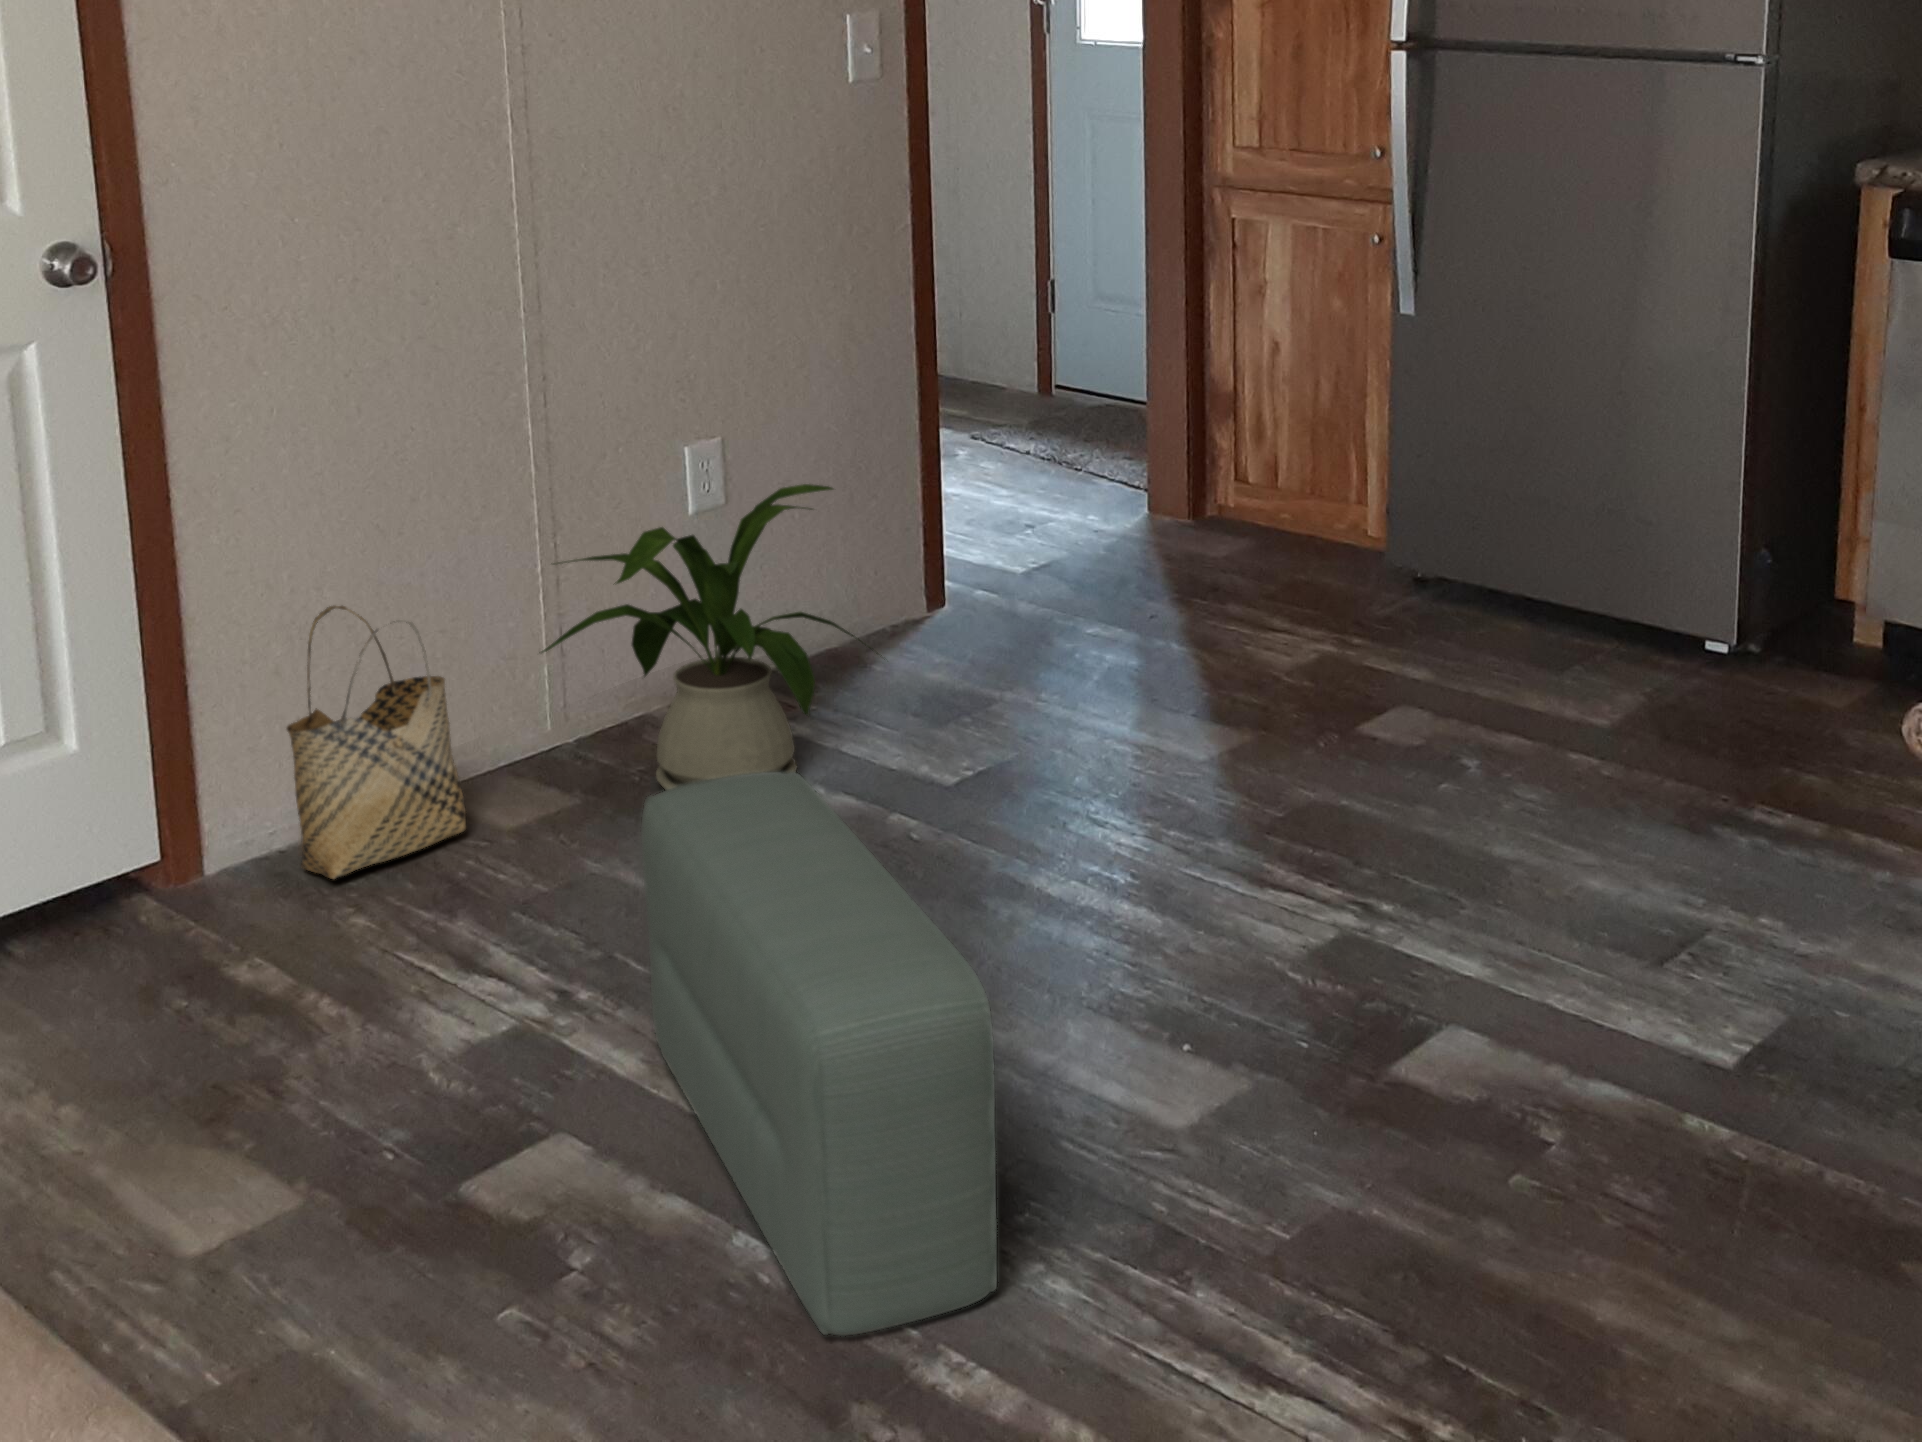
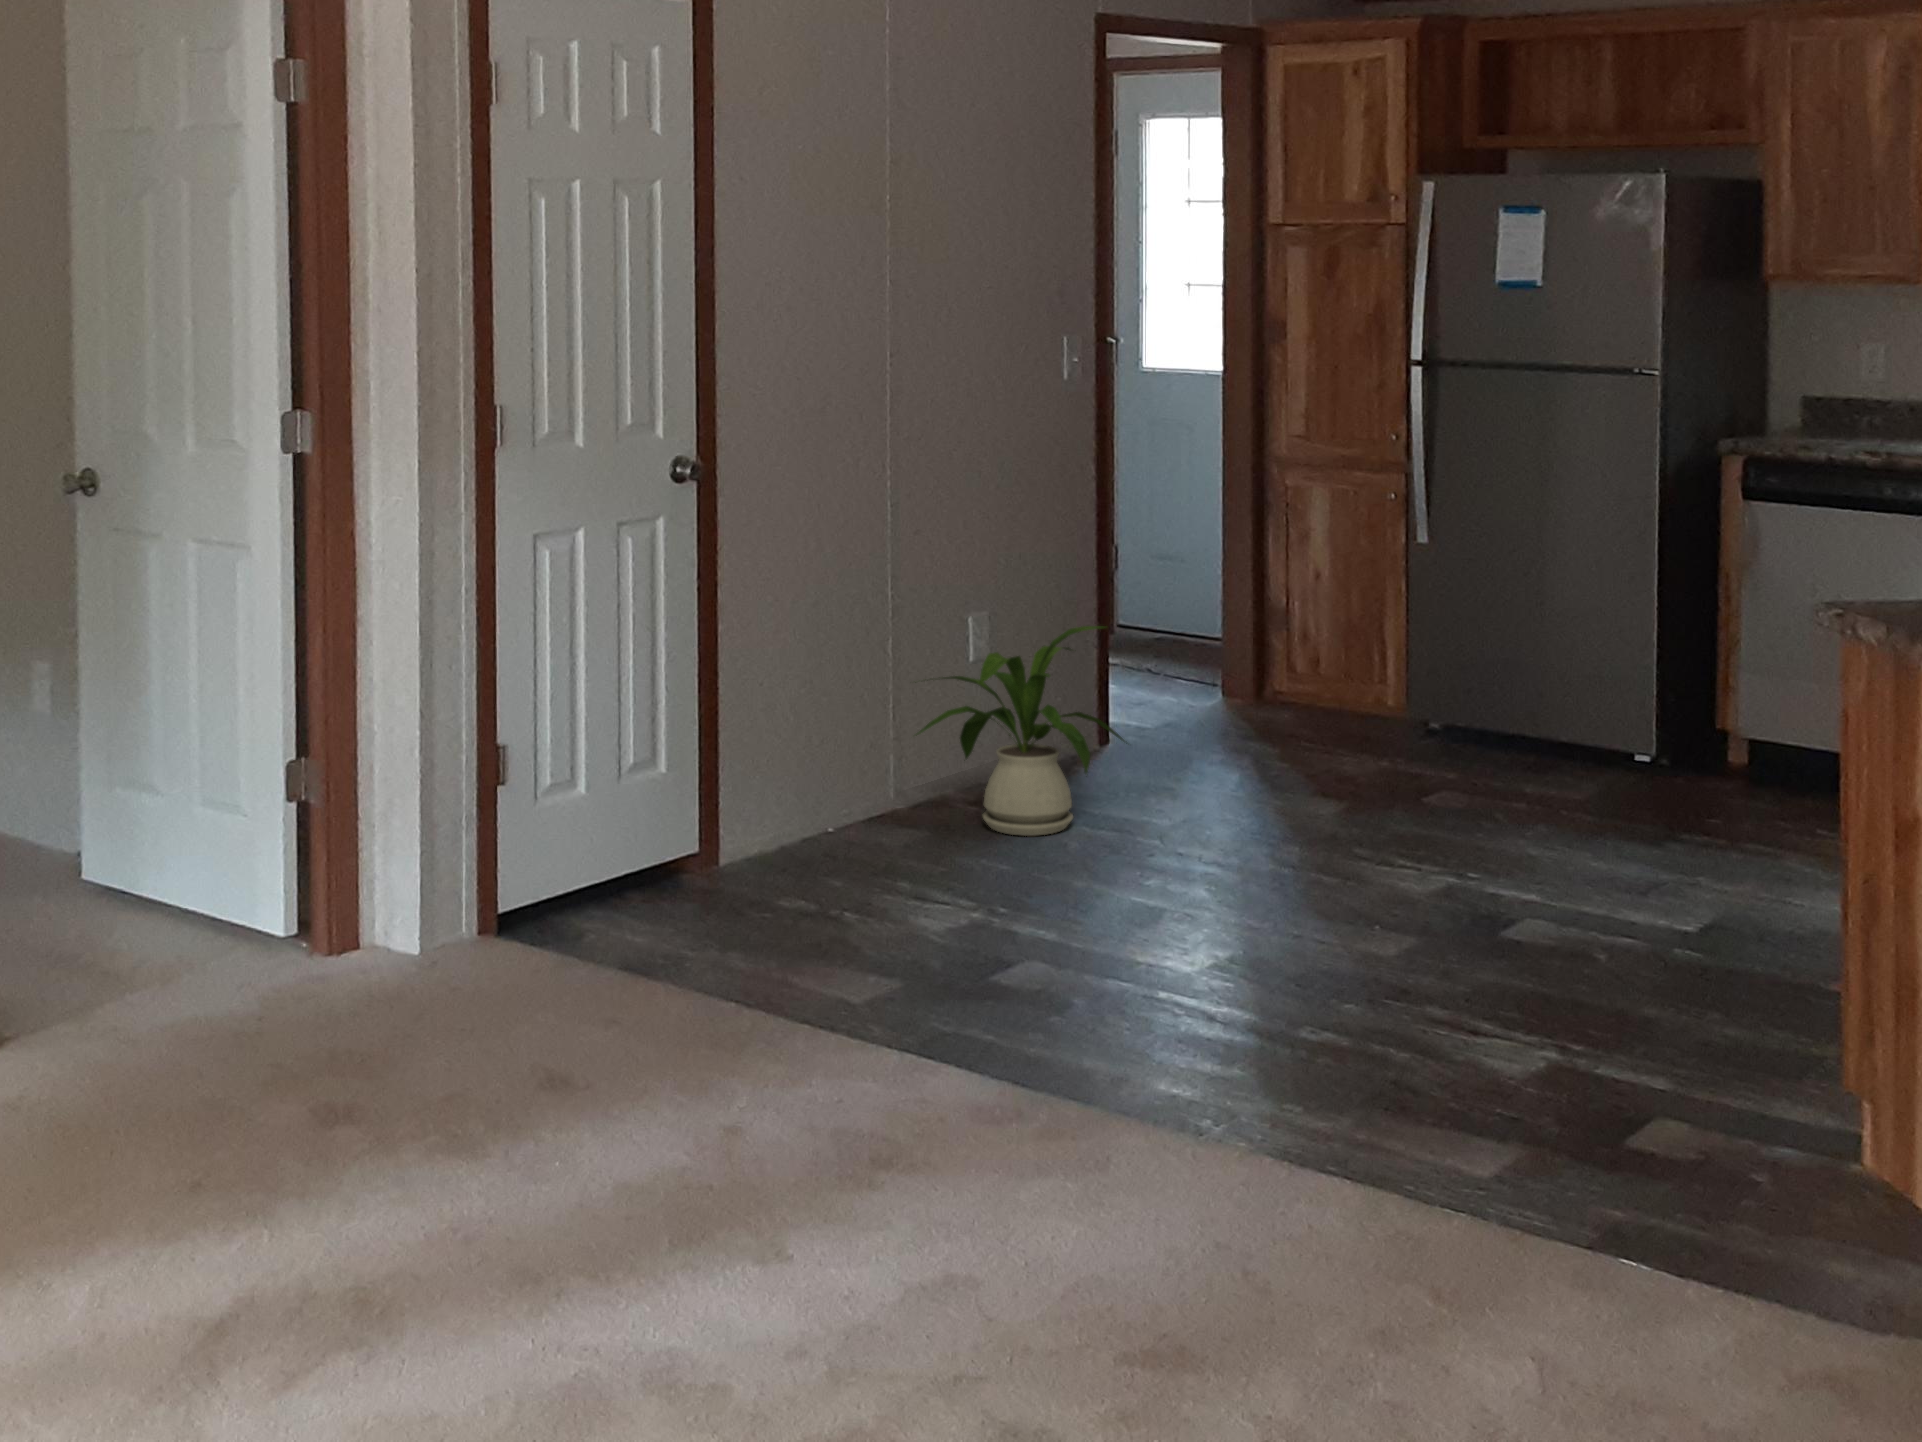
woven basket: present [287,606,466,879] -> none [785,696,879,865]
pouf: present [641,772,997,1335] -> none [1064,763,1325,1026]

